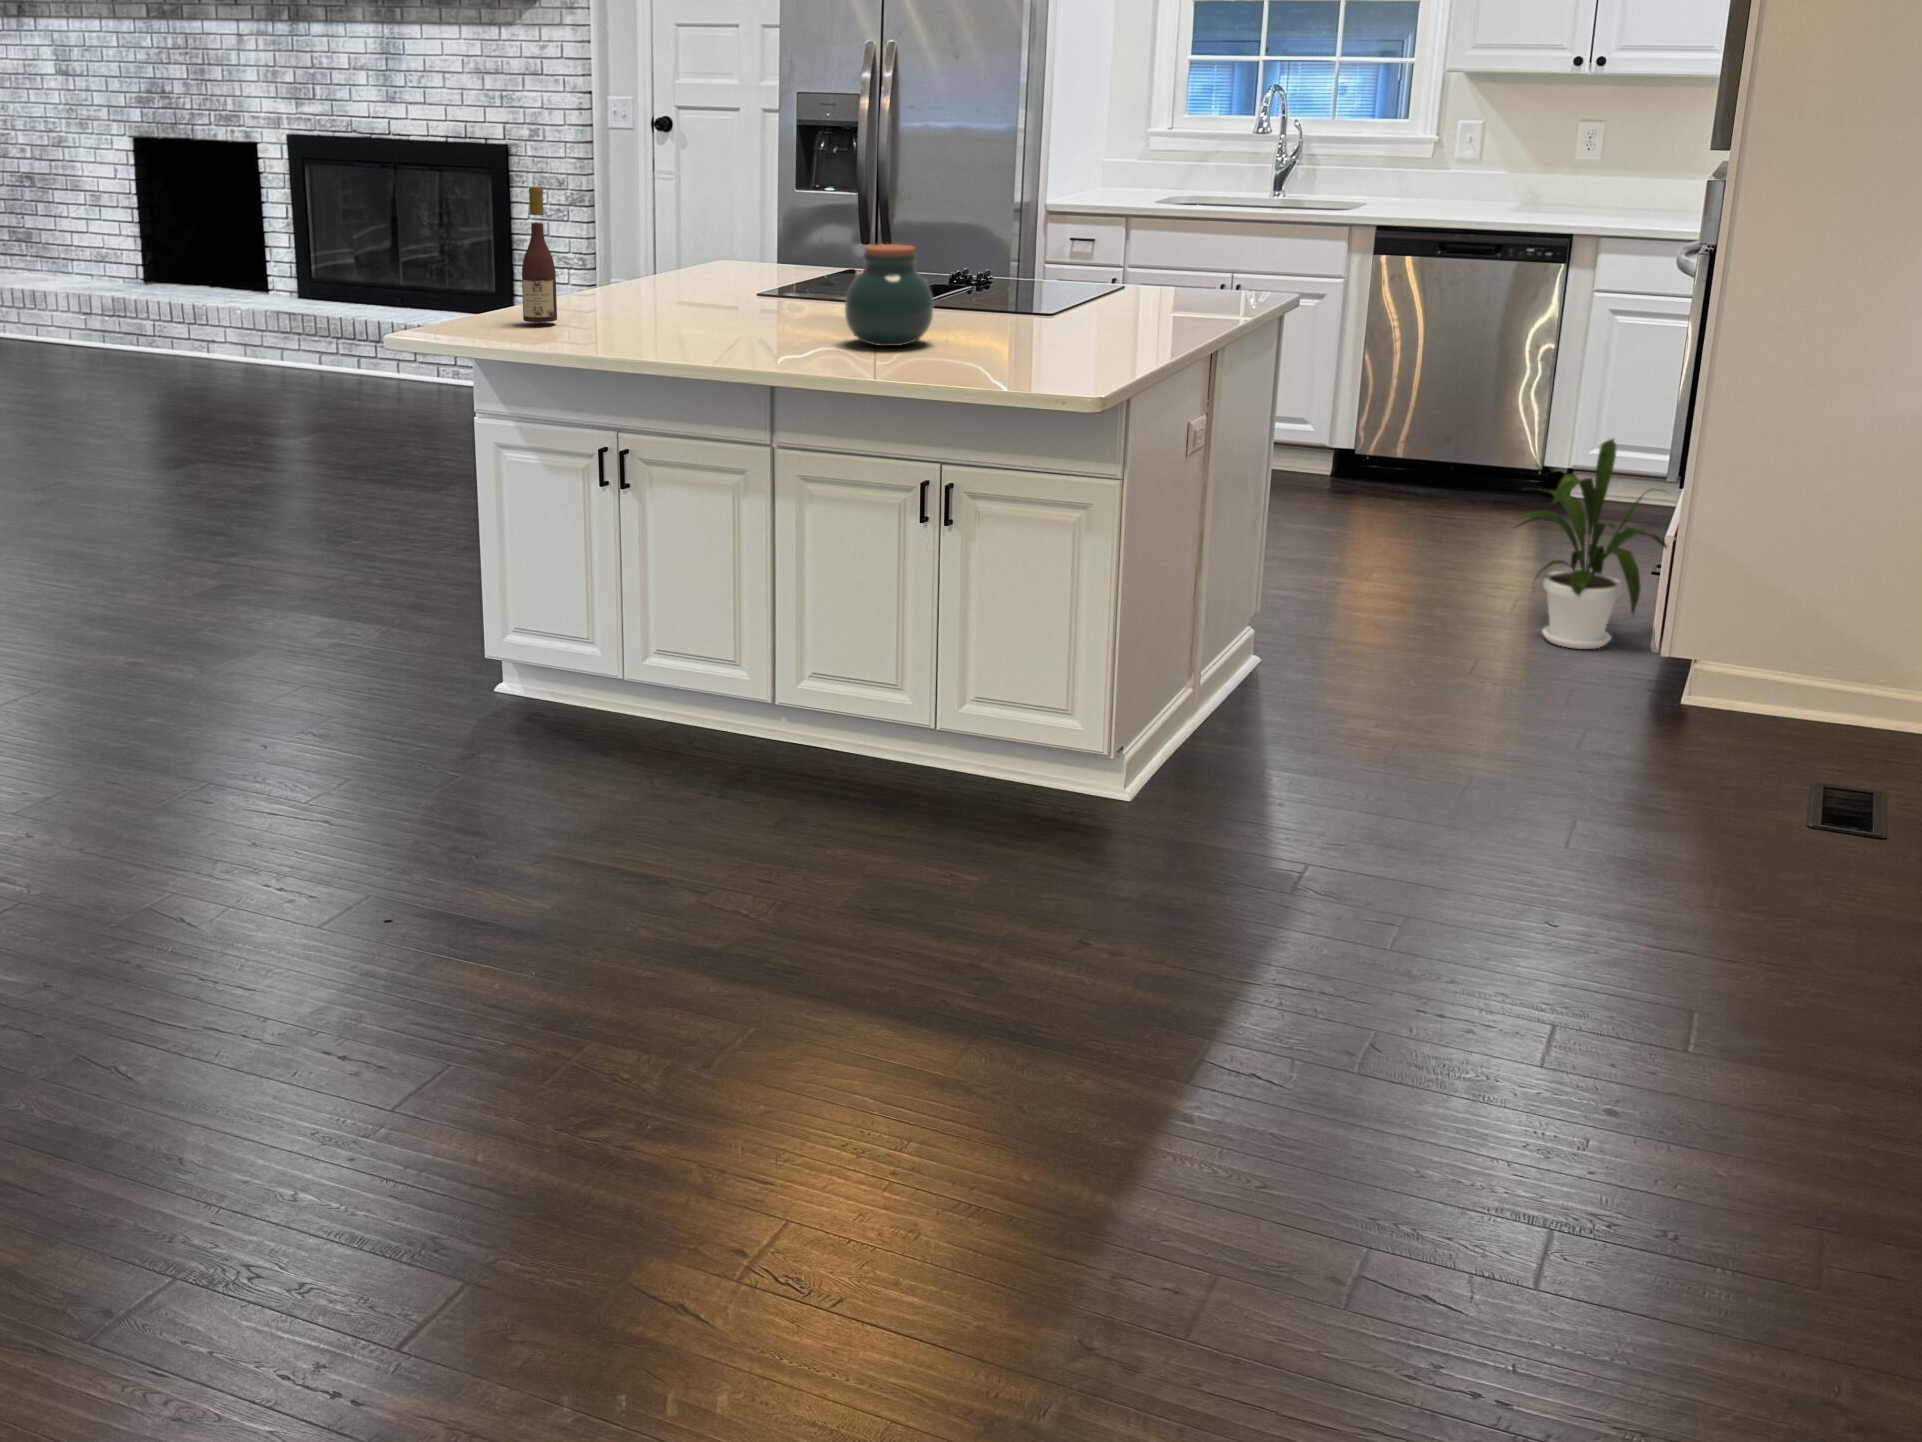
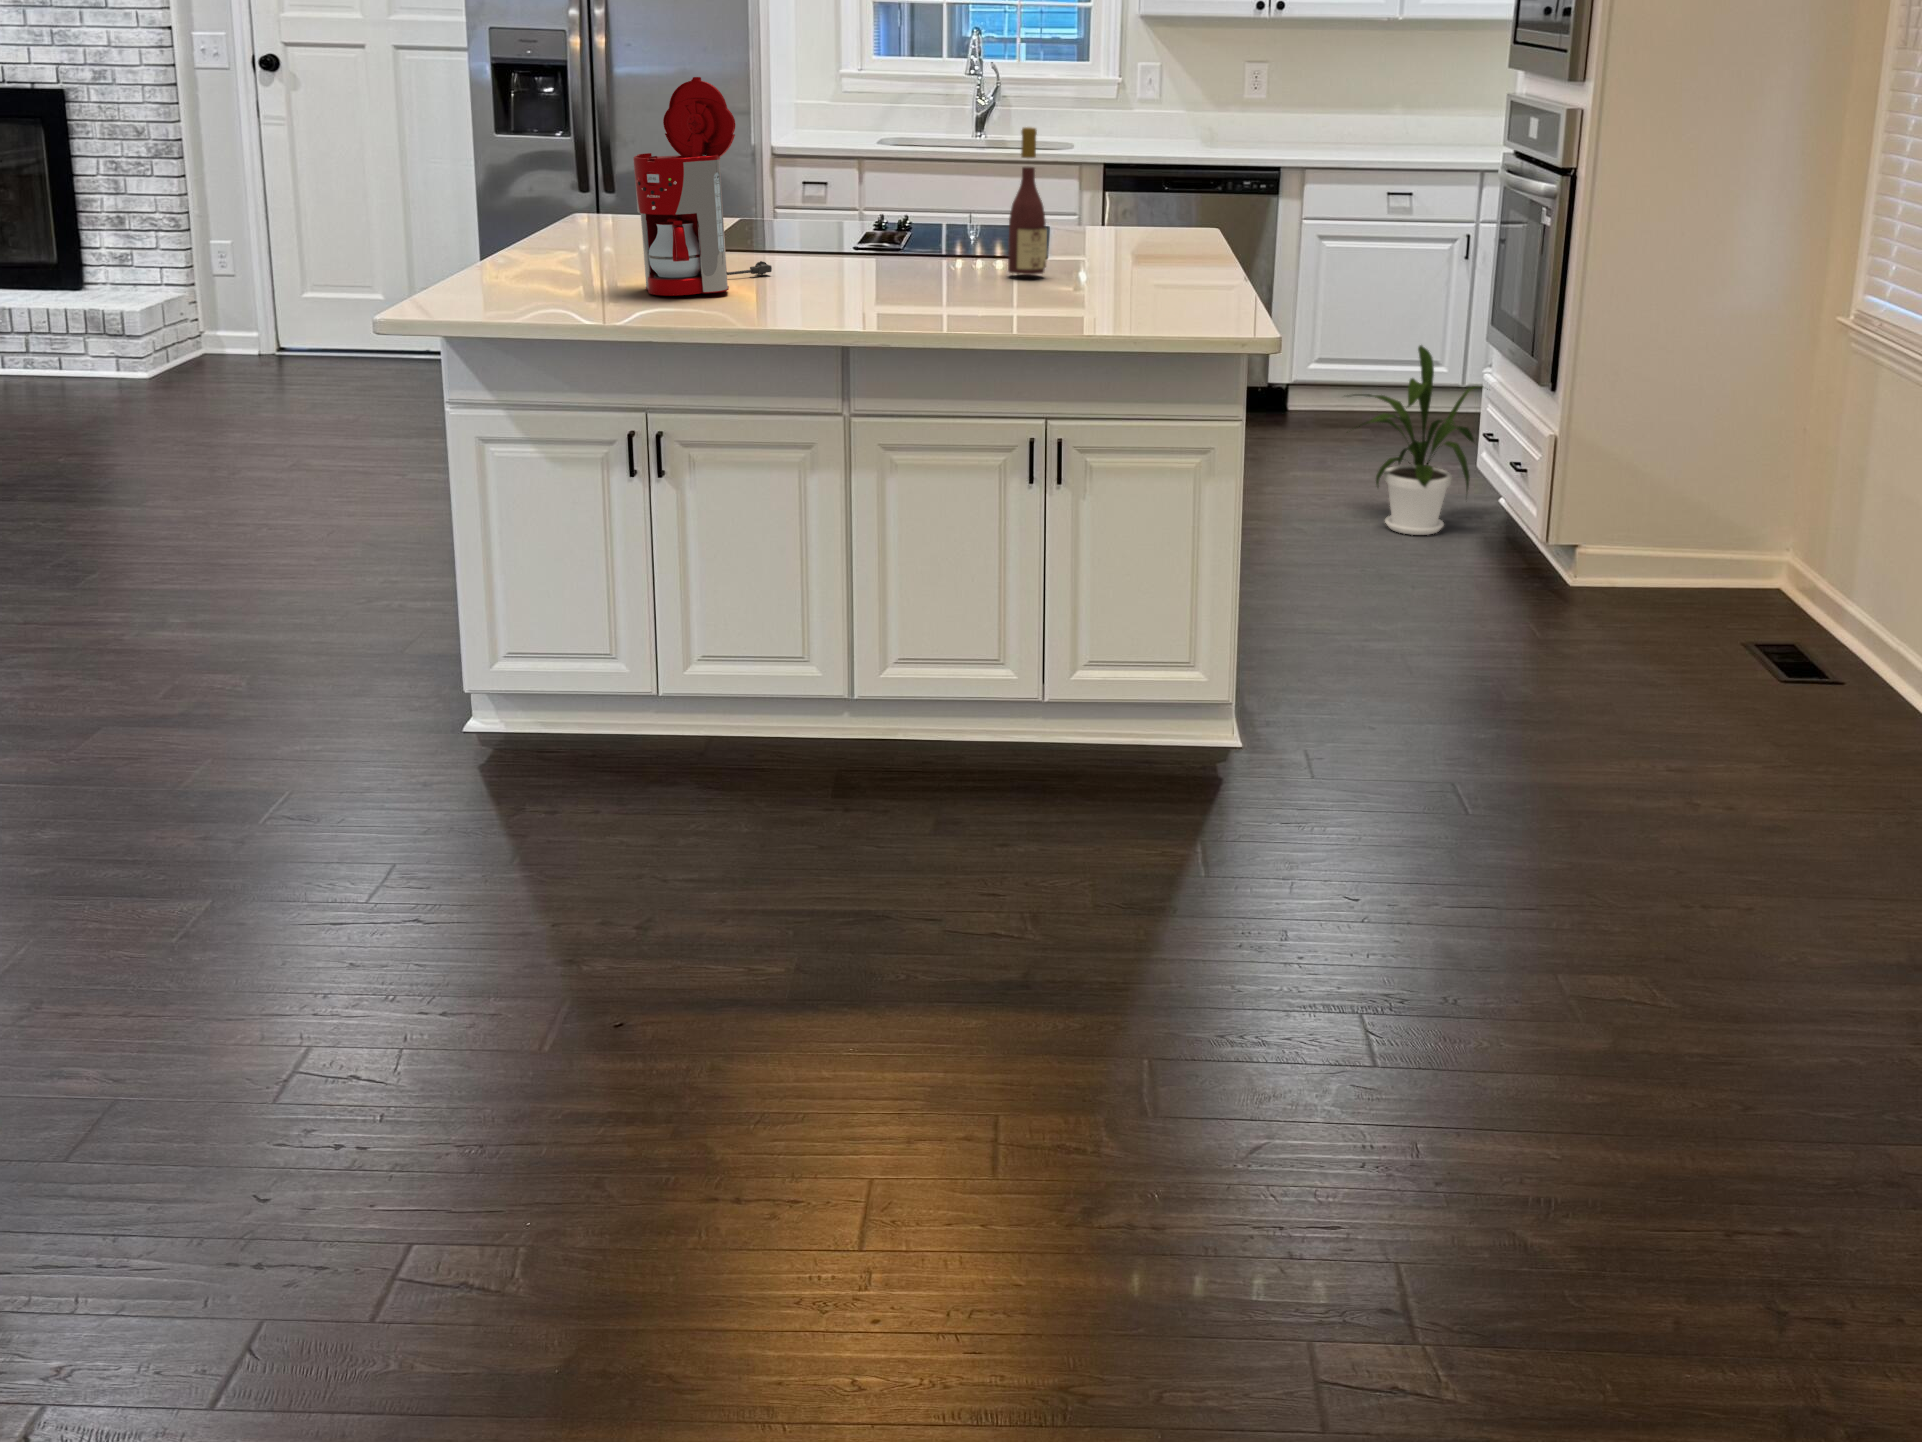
coffee maker: none [622,144,770,337] -> present [634,77,772,295]
wine bottle: present [522,186,557,322] -> present [1008,127,1047,275]
jar: present [845,244,933,346] -> none [892,183,985,291]

